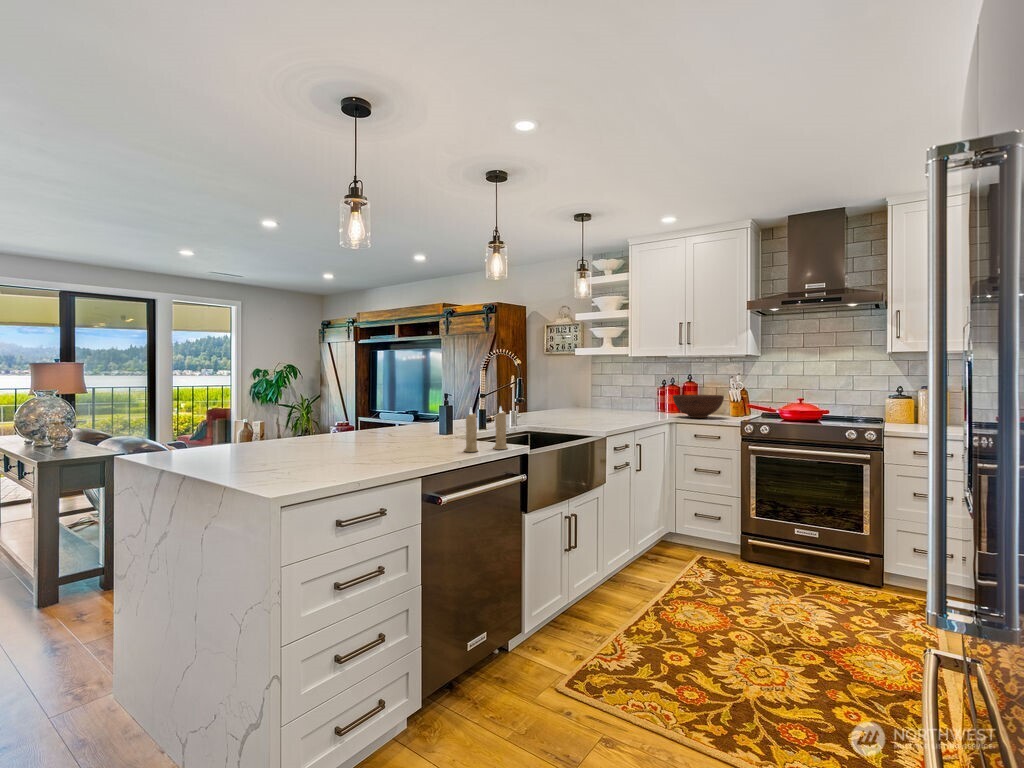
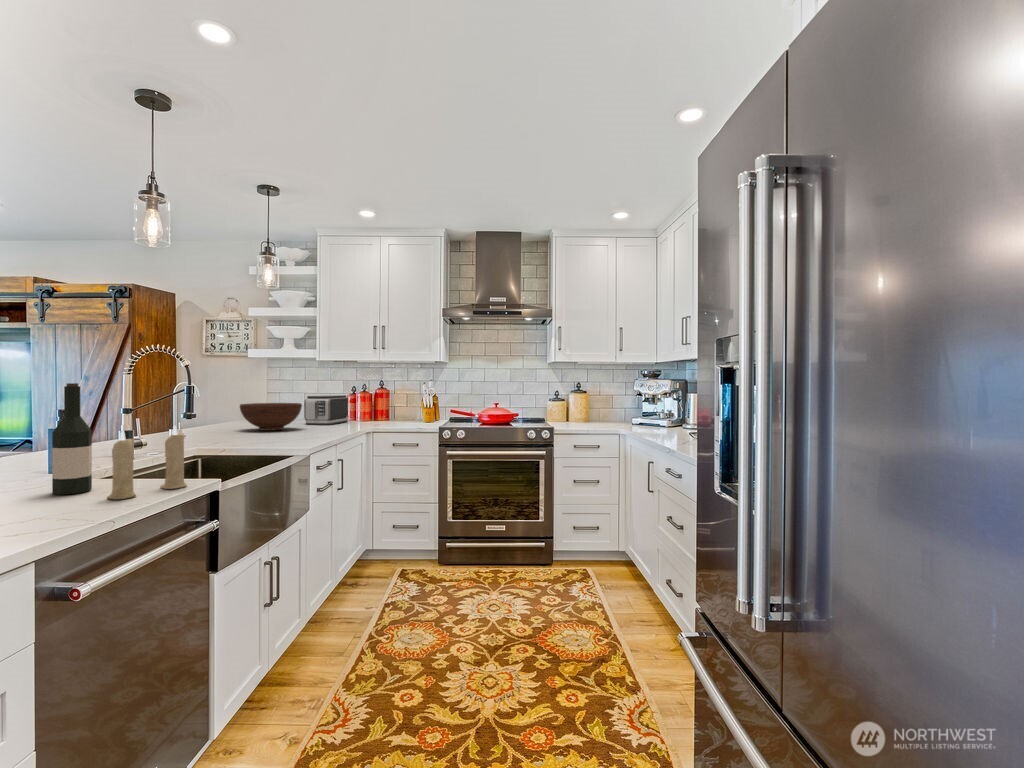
wine bottle: none [439,378,458,447] -> present [52,383,92,495]
toaster: none [616,388,655,415] -> present [304,395,348,425]
fruit bowl: present [673,395,724,418] -> present [240,403,302,431]

